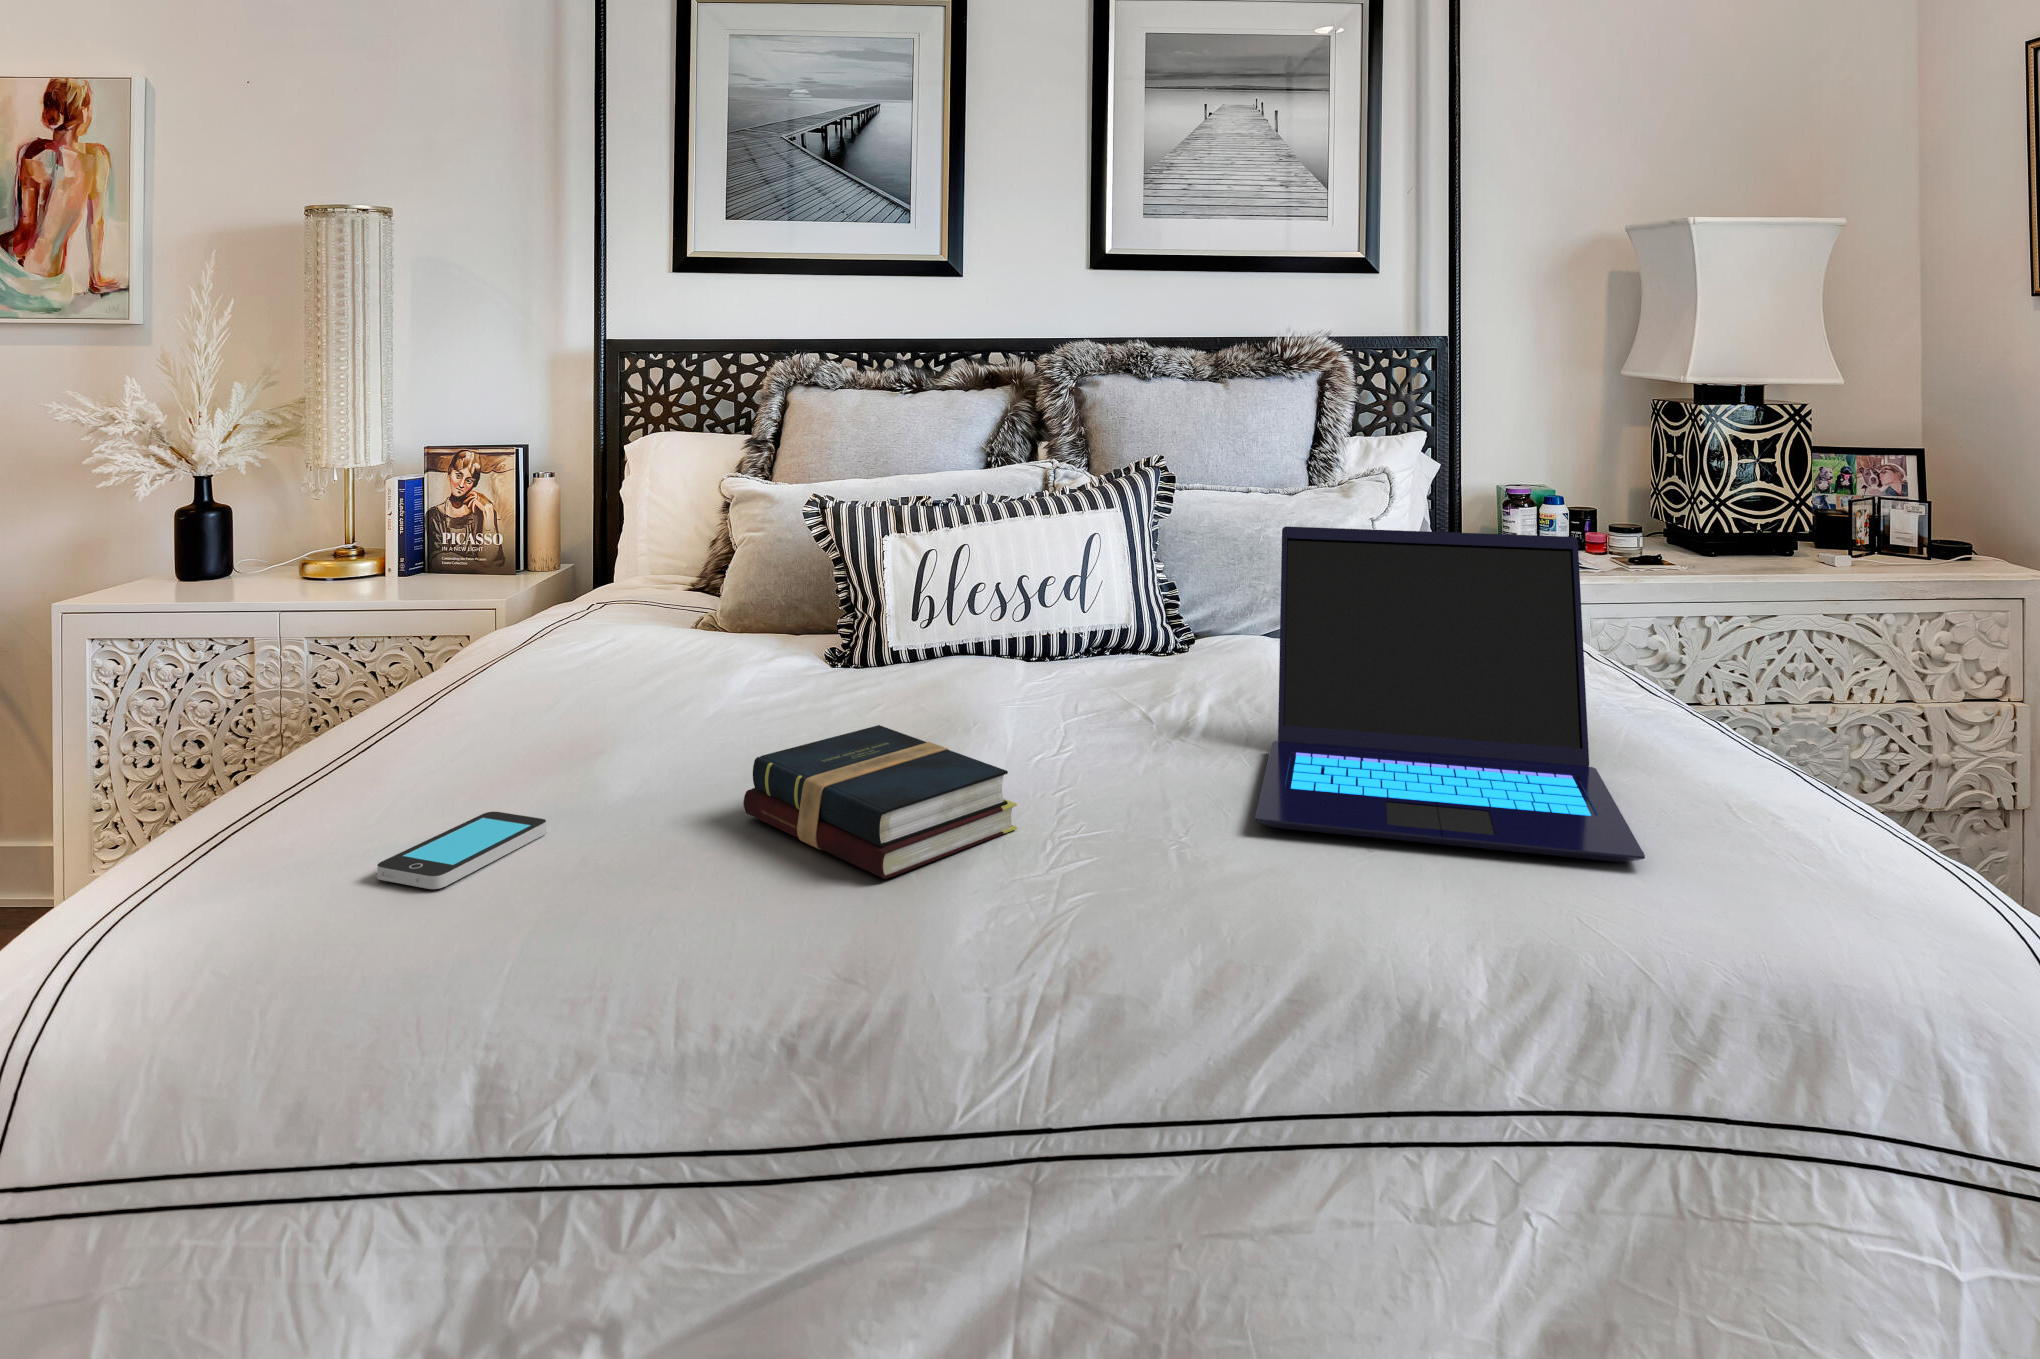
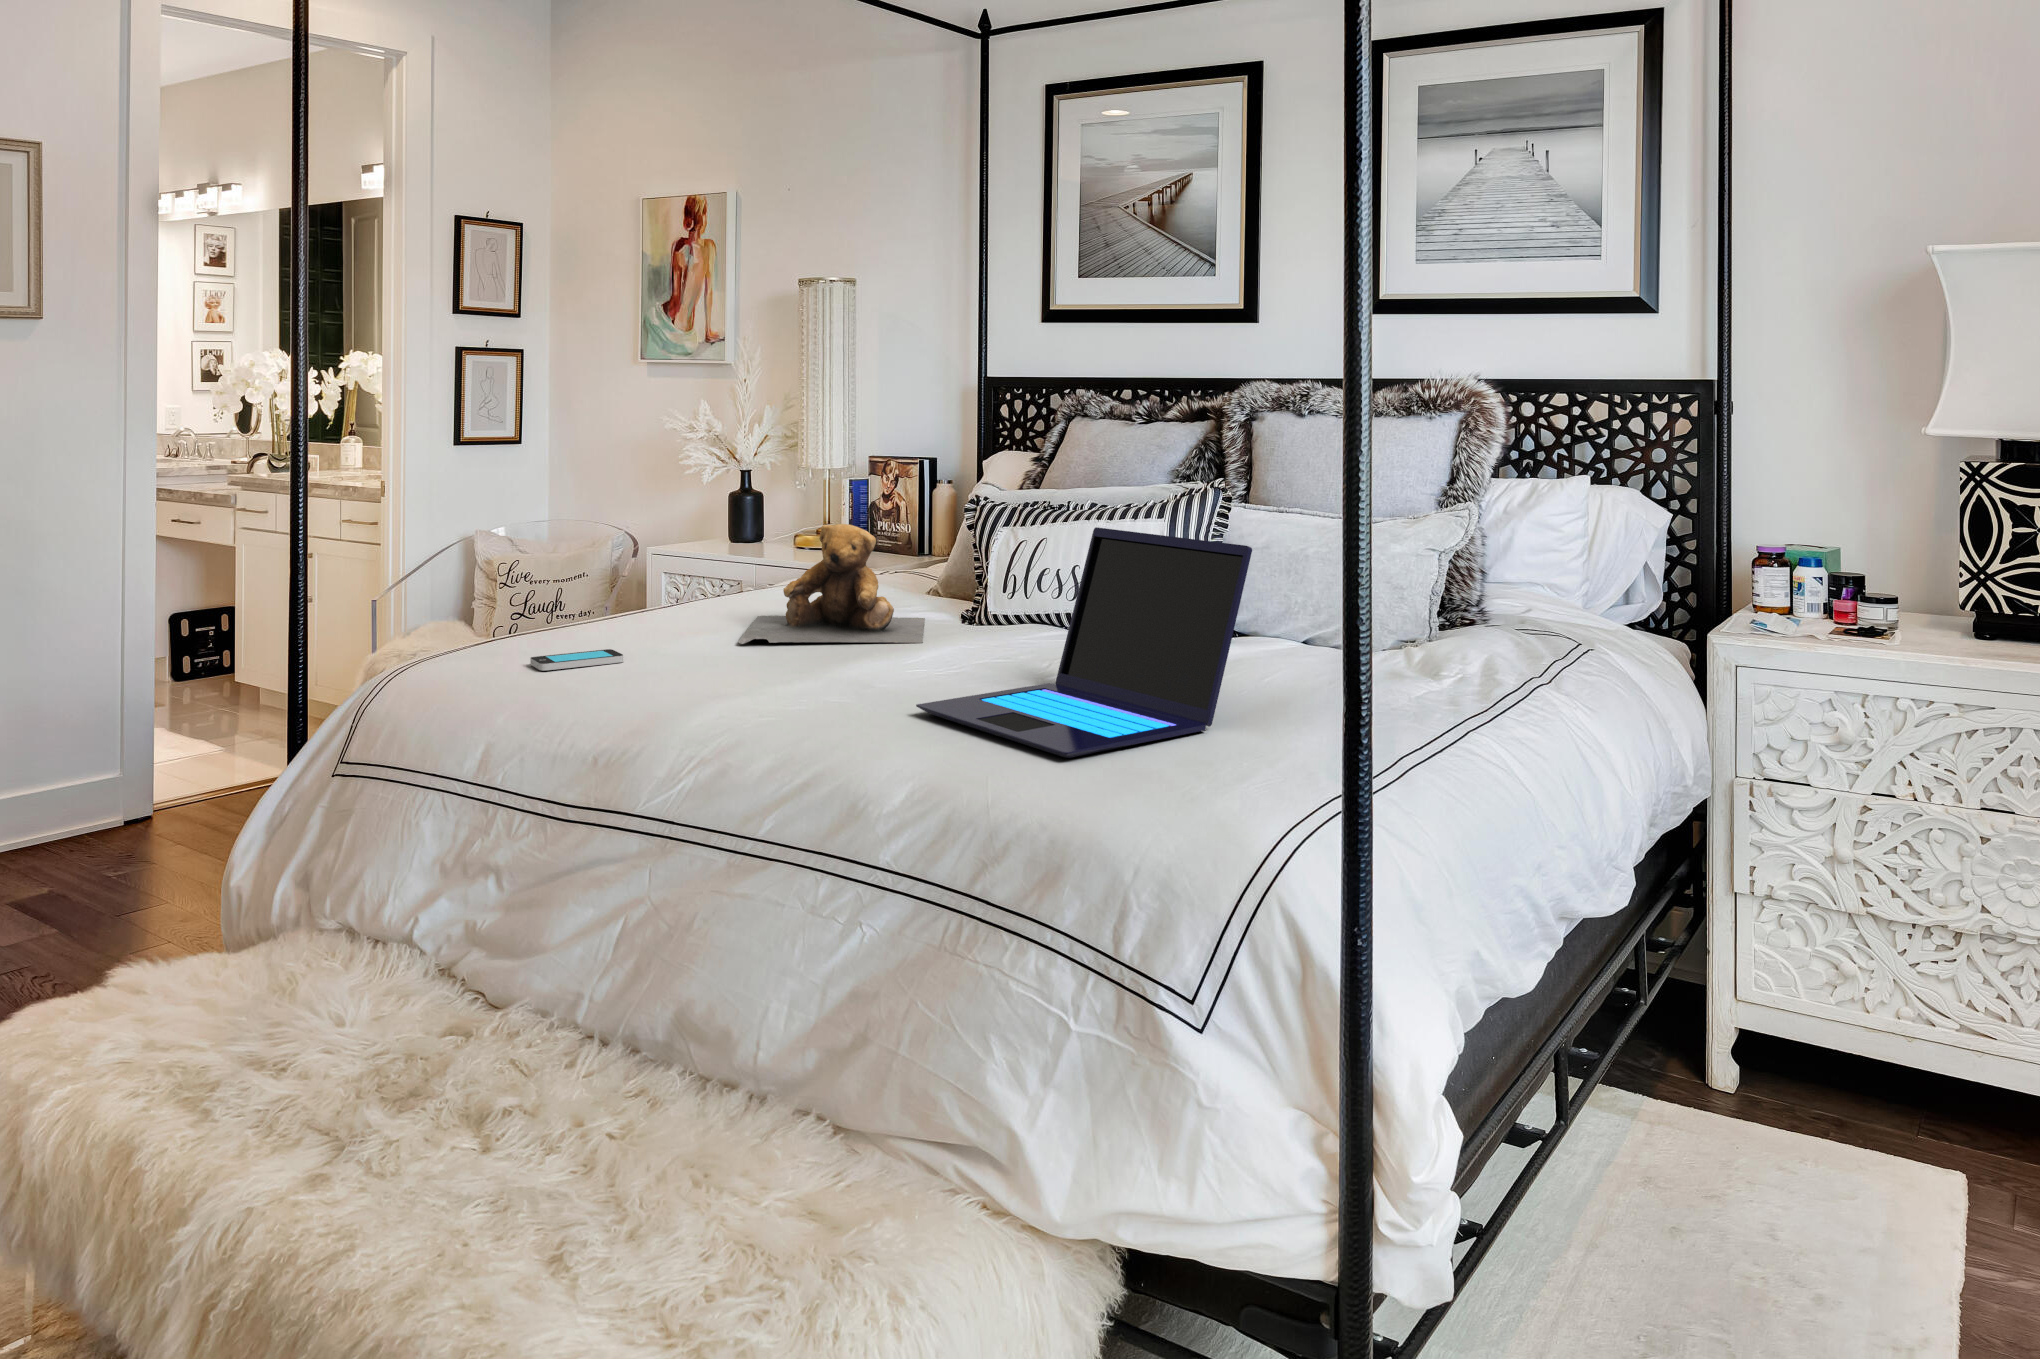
teddy bear: none [578,546,907,754] -> present [739,524,925,644]
hardback book: present [744,725,1017,879] -> none [698,633,811,697]

